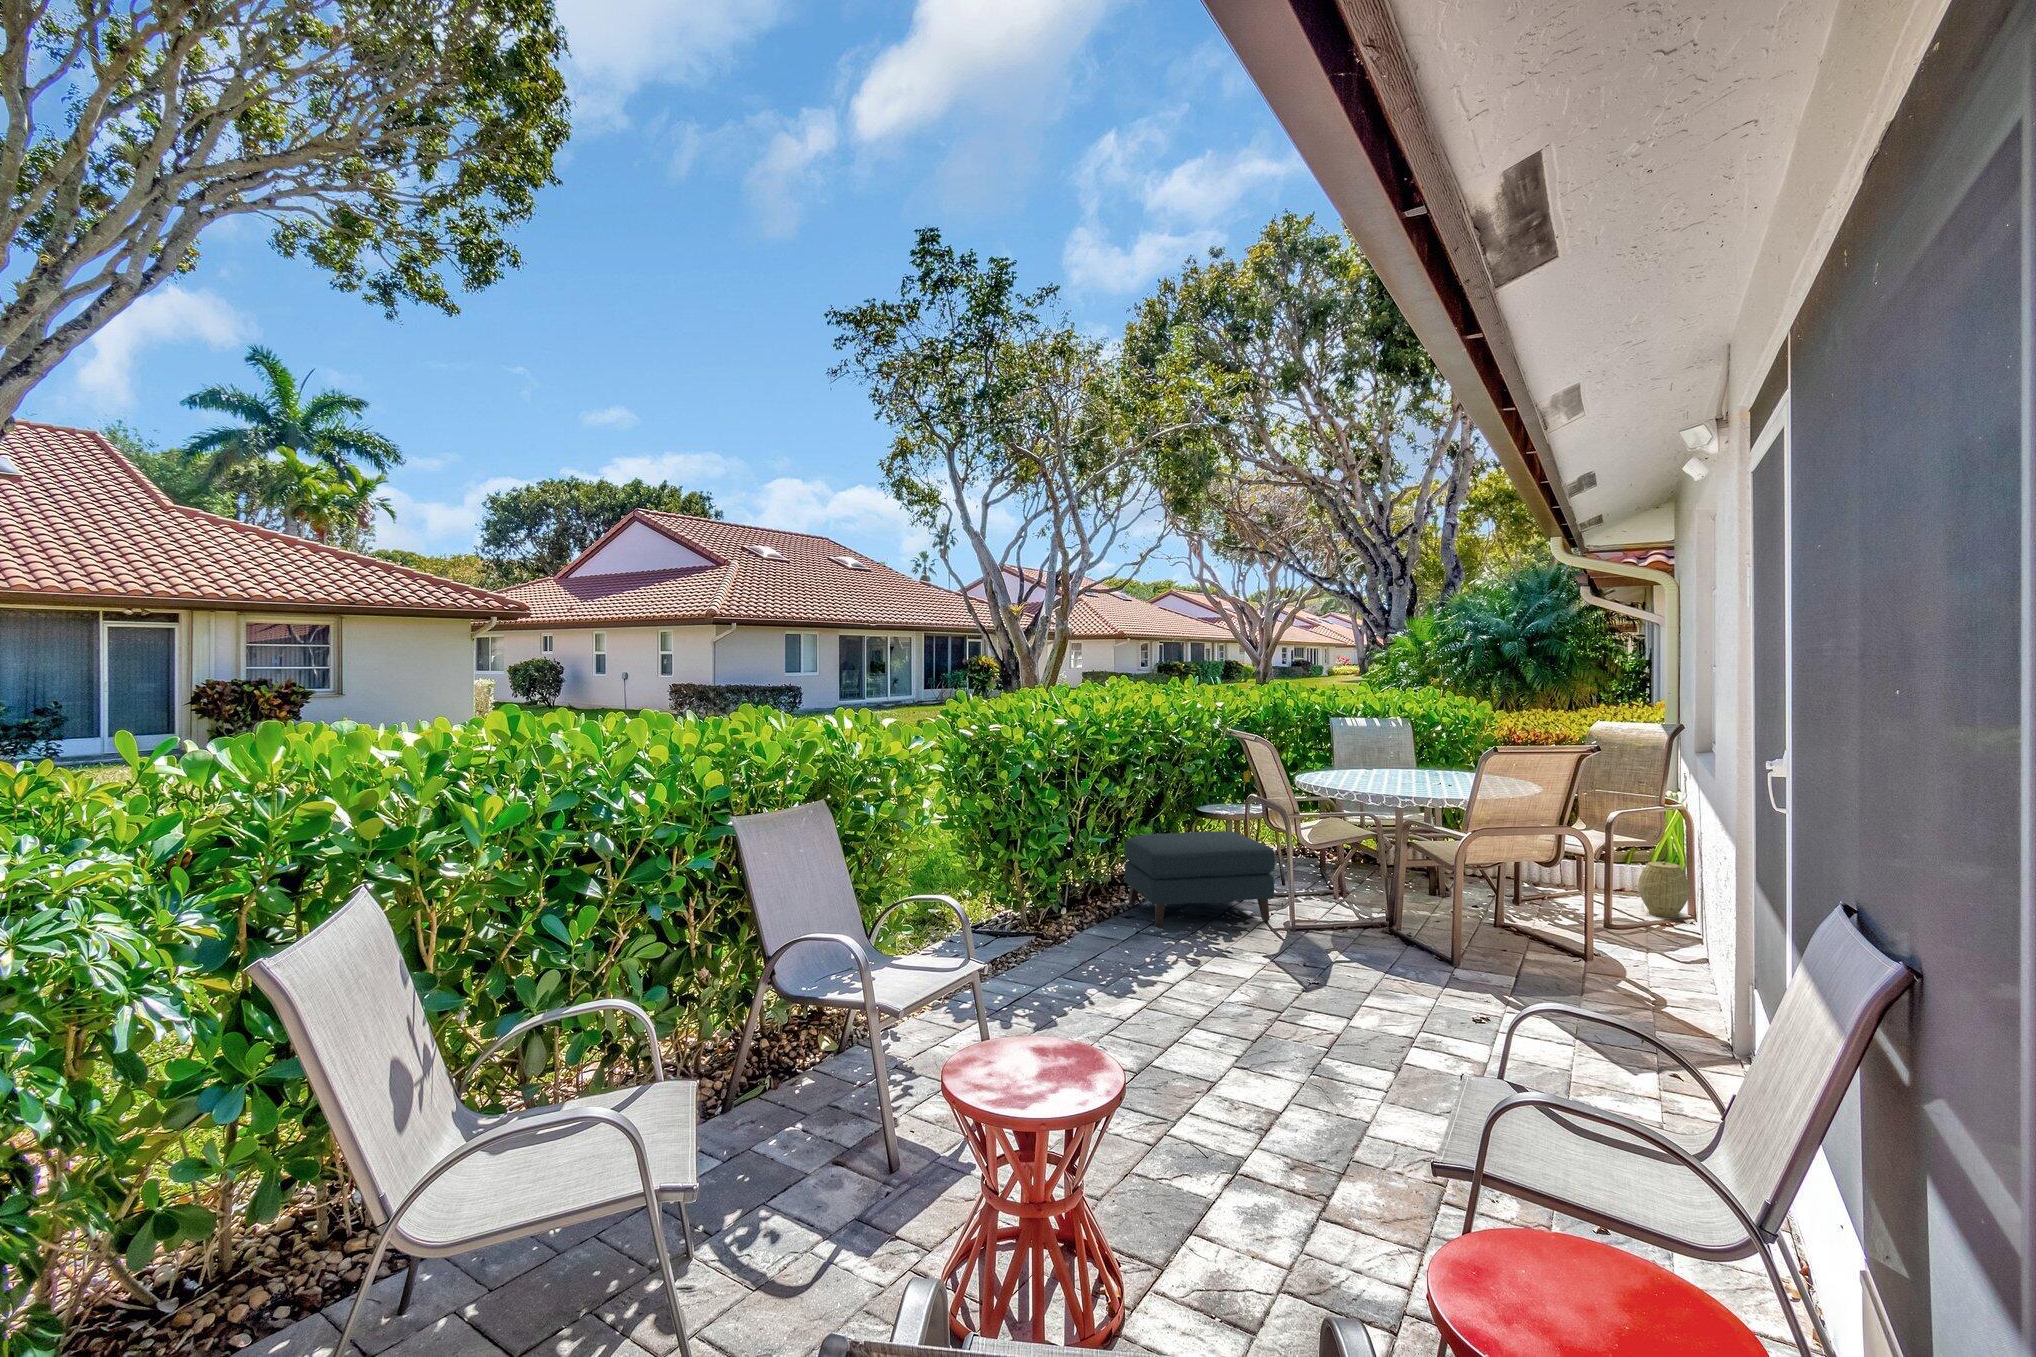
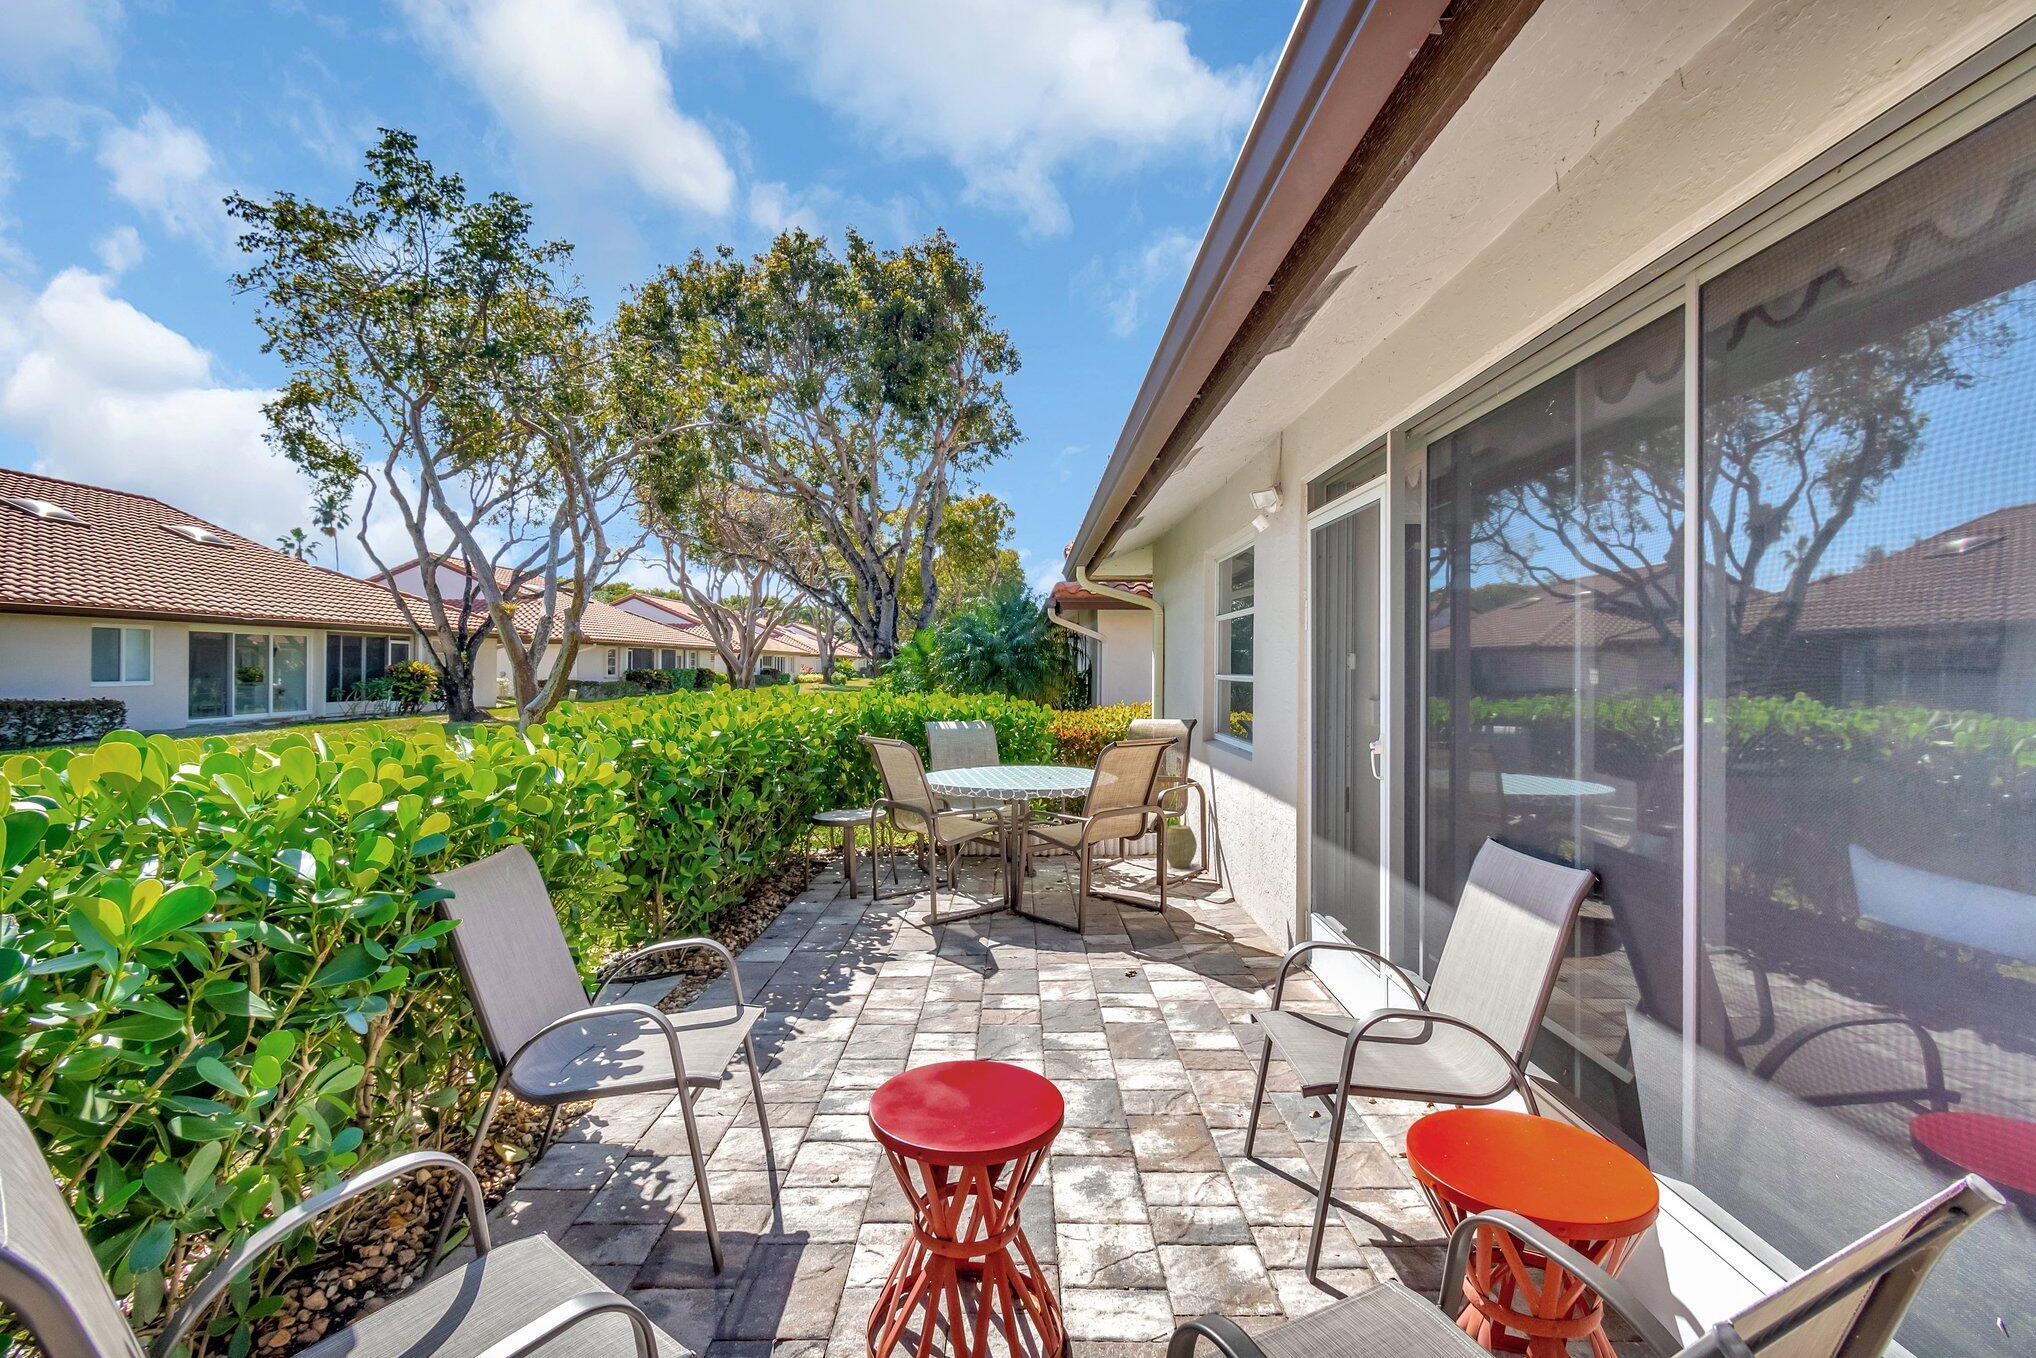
ottoman: present [1125,831,1275,927] -> none [754,837,911,943]

